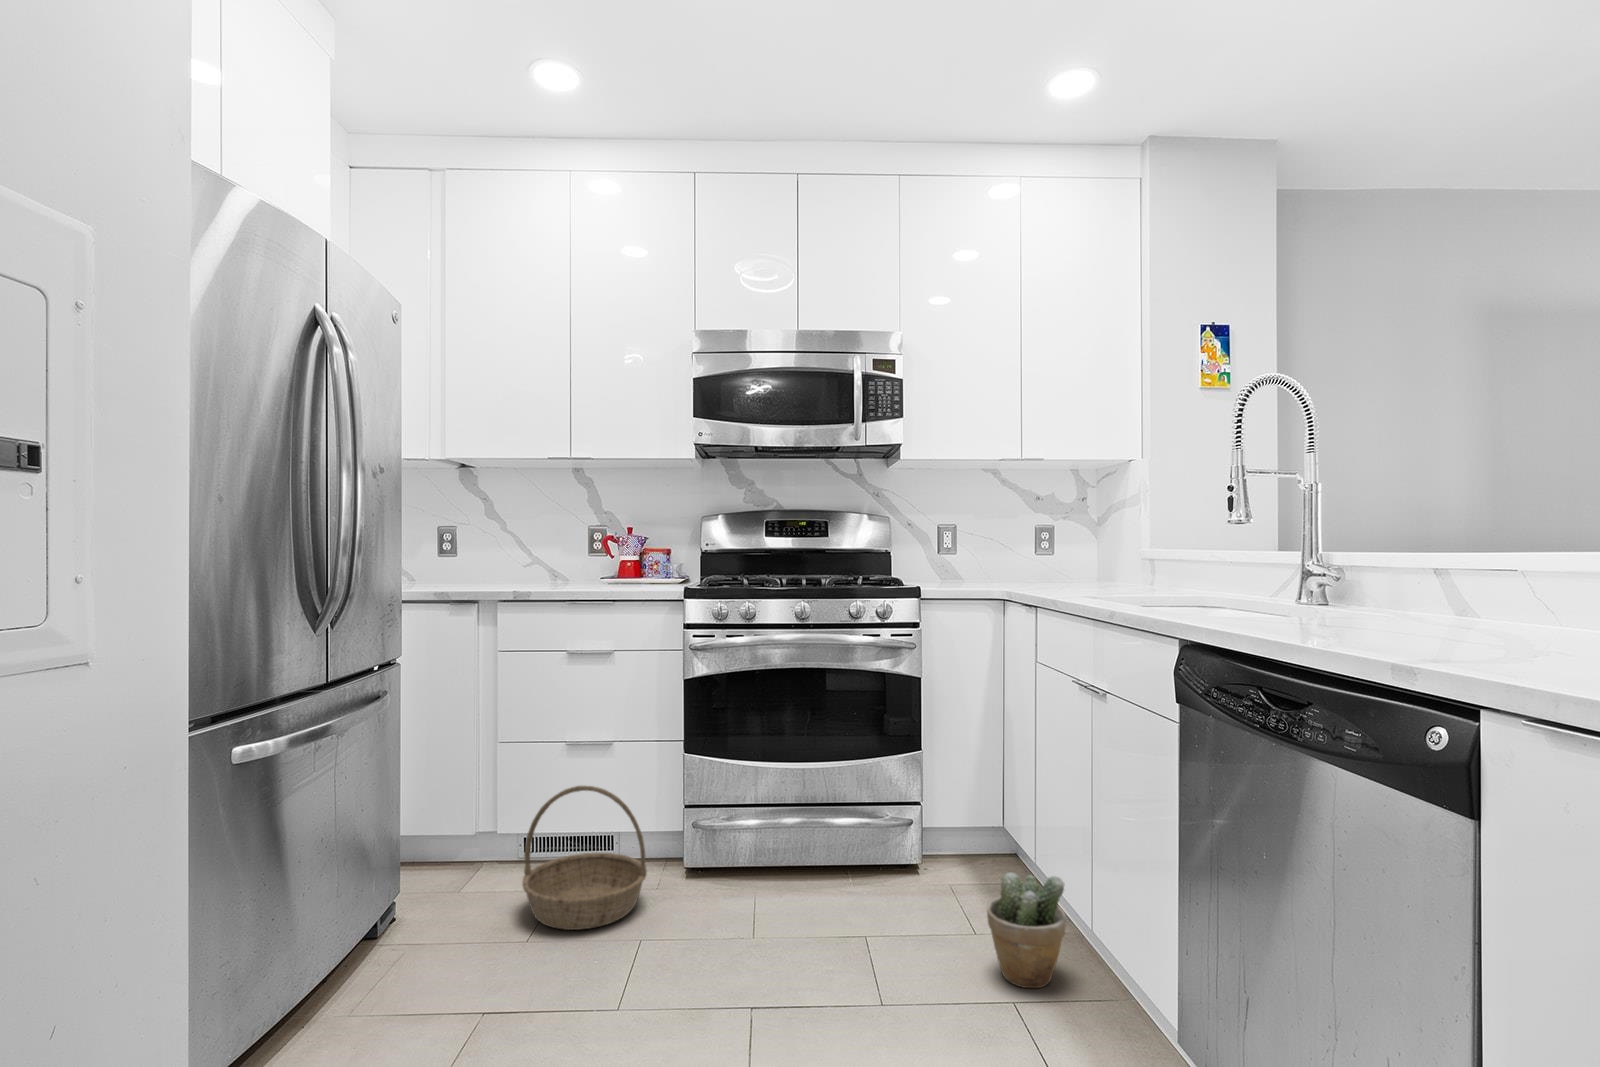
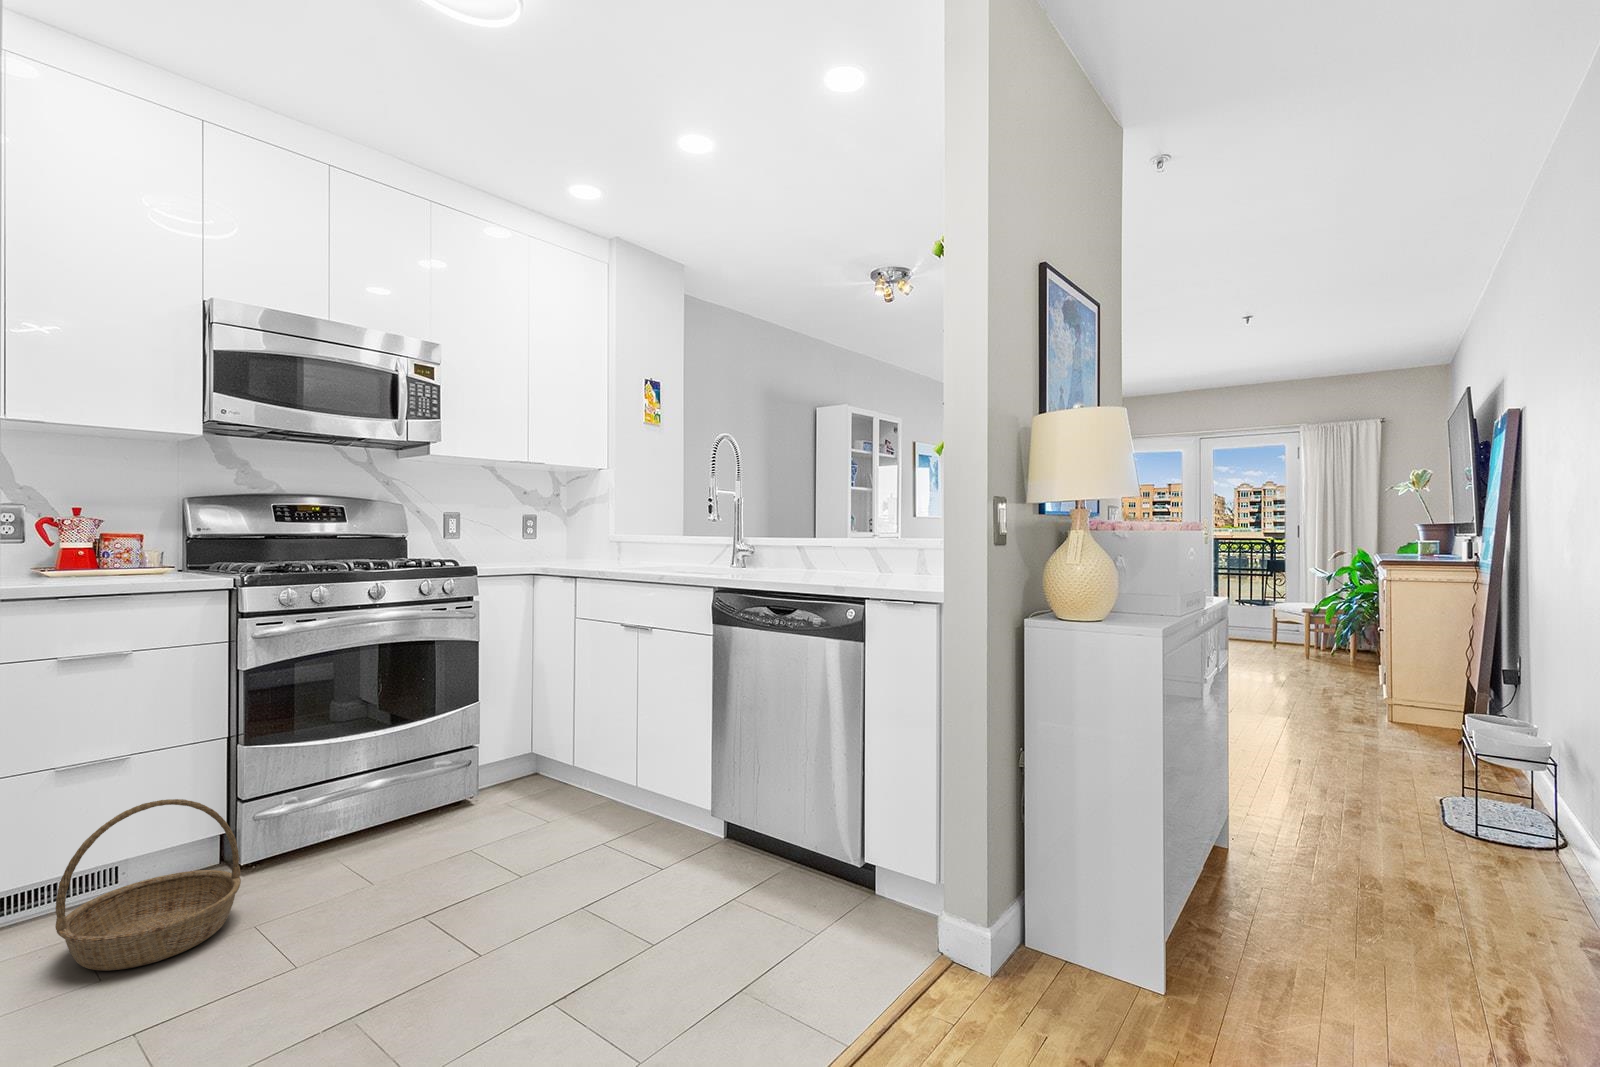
potted plant: present [987,872,1066,988] -> none [595,753,650,835]

